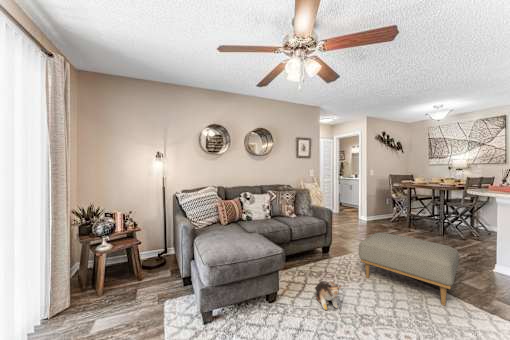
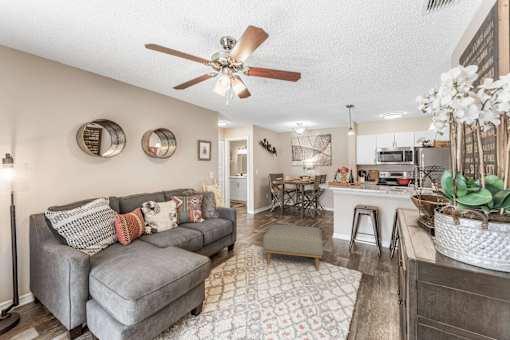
plush toy: present [315,281,341,310] -> none [233,276,261,303]

